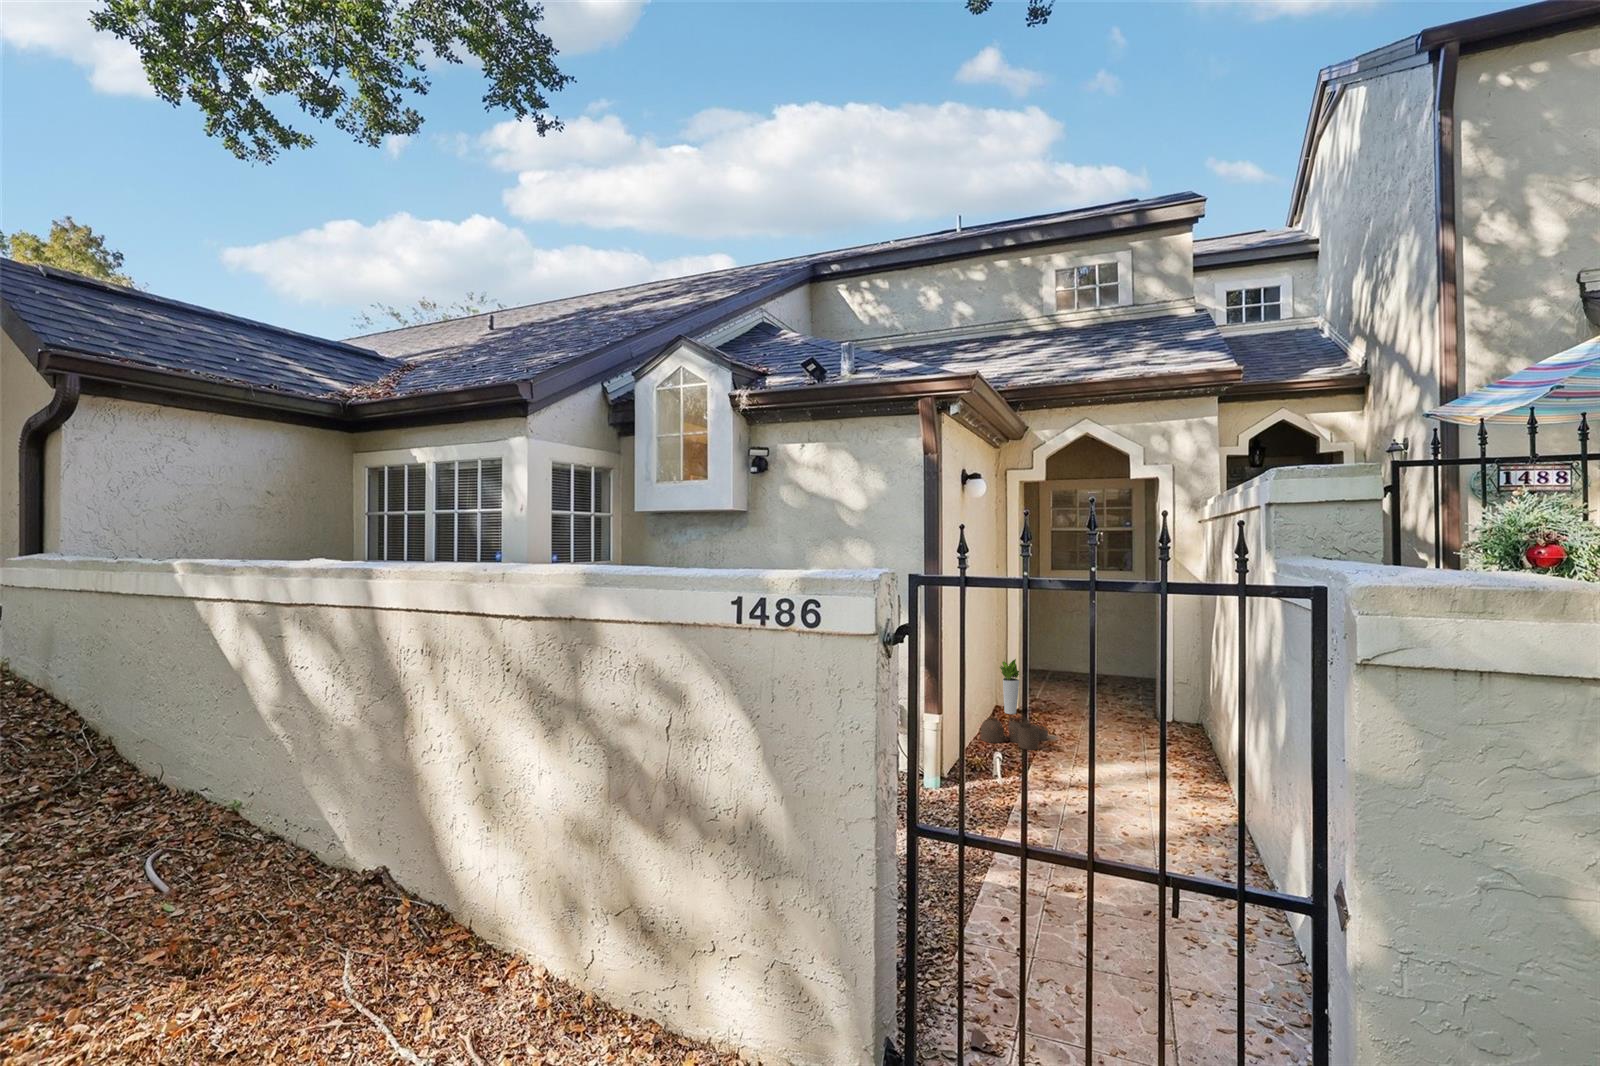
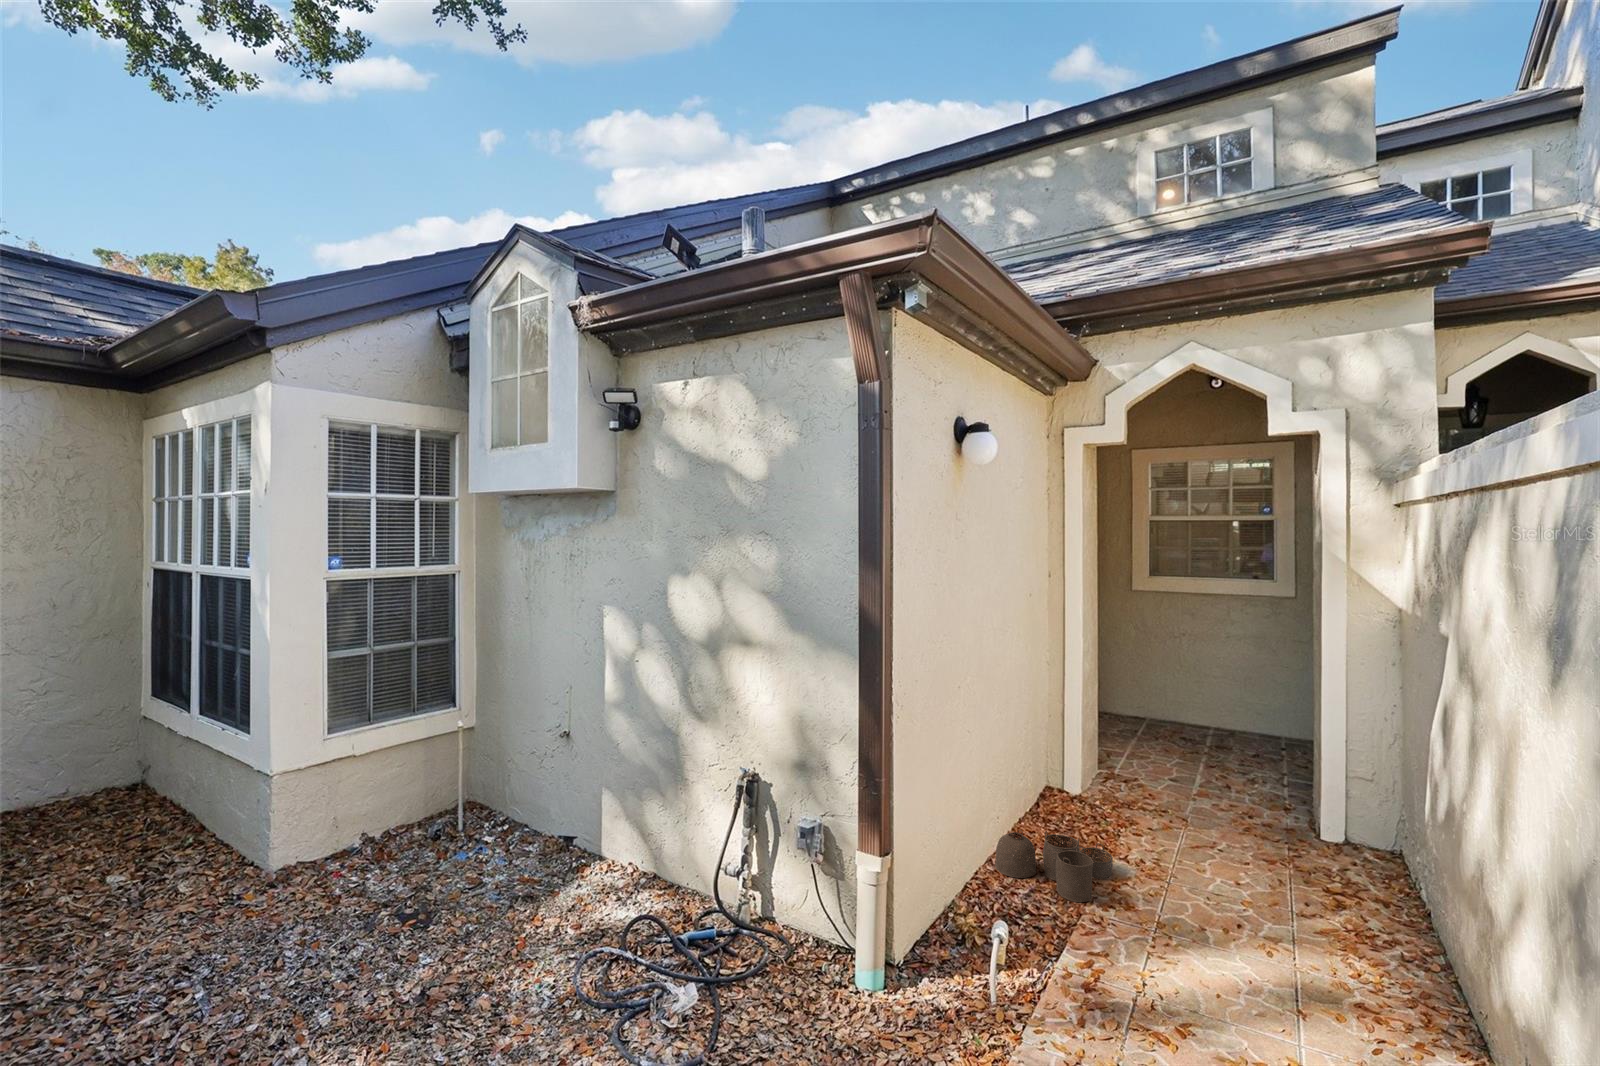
planter: present [1000,659,1019,714] -> none [1044,722,1079,812]

